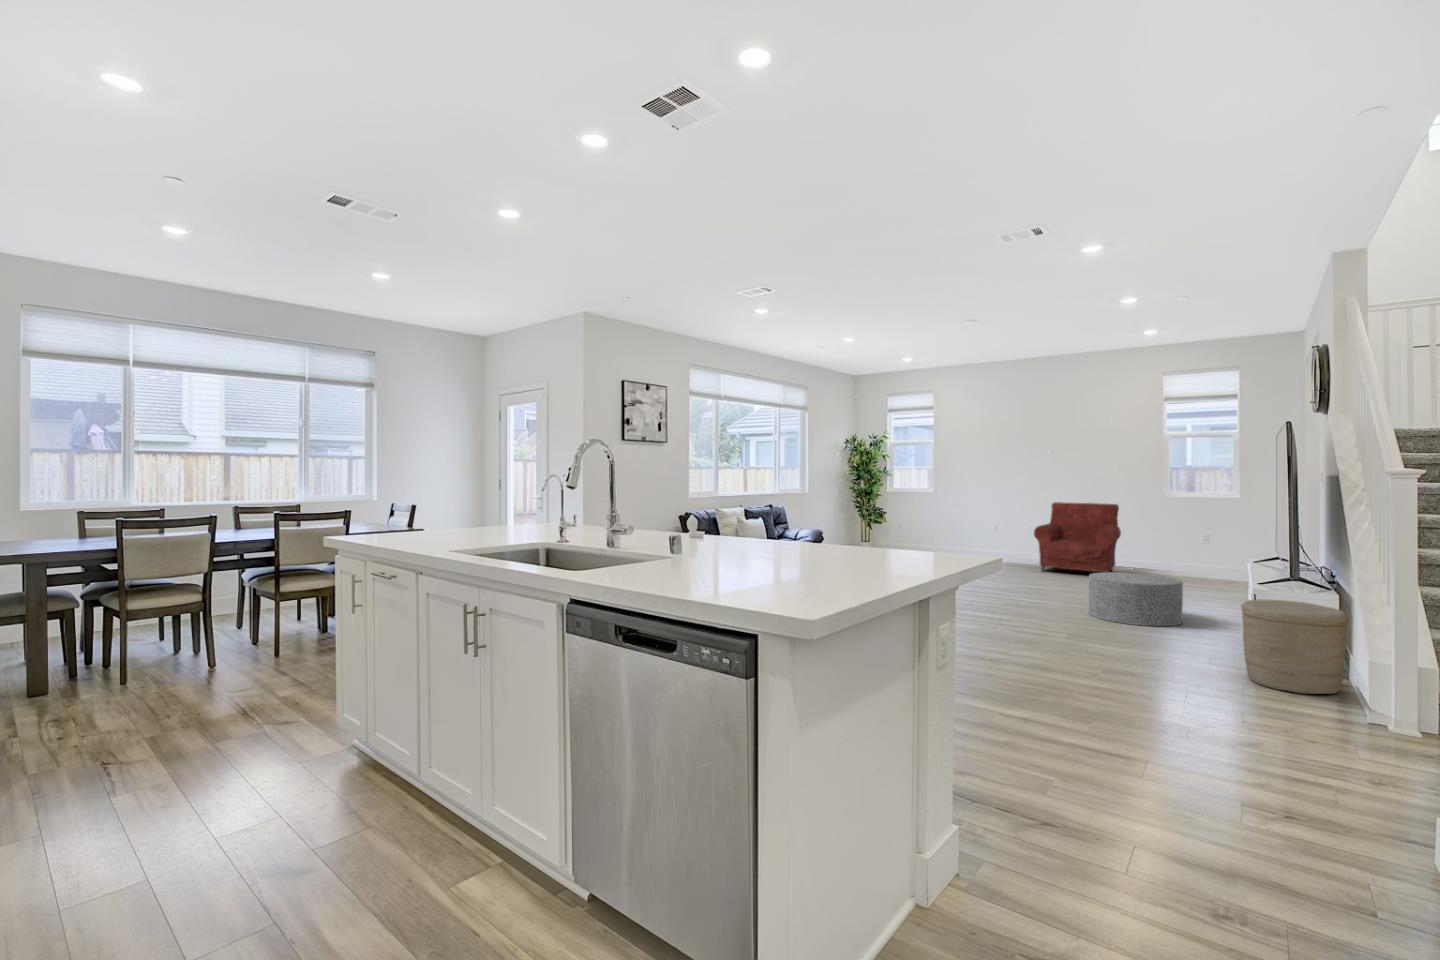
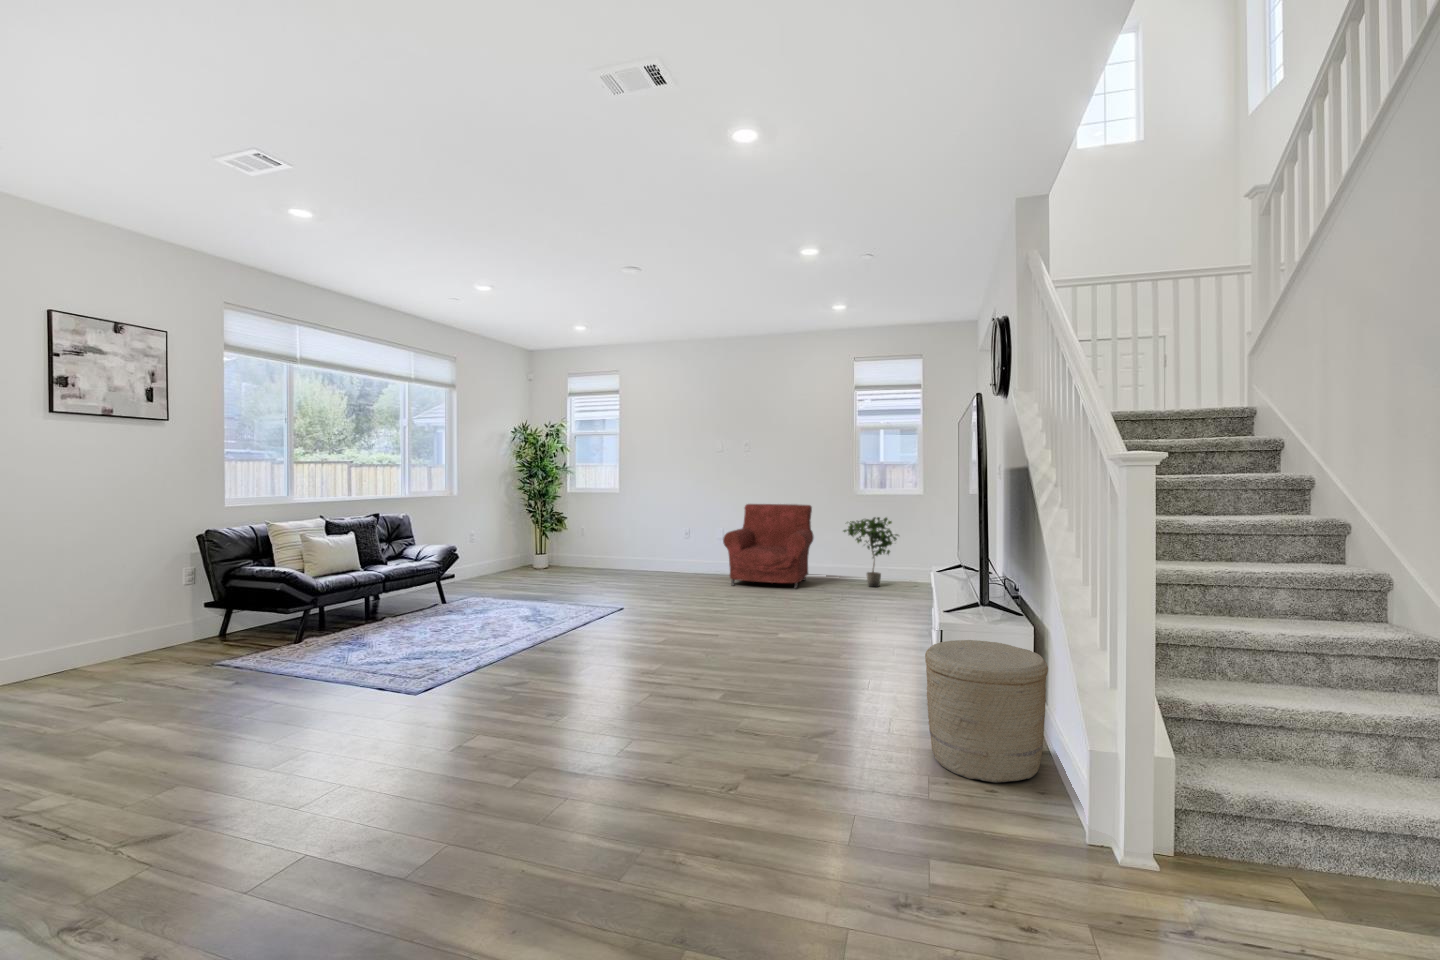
potted plant: none [1152,516,1213,580] -> present [844,517,898,587]
ottoman: present [1089,572,1183,626] -> none [763,592,865,665]

